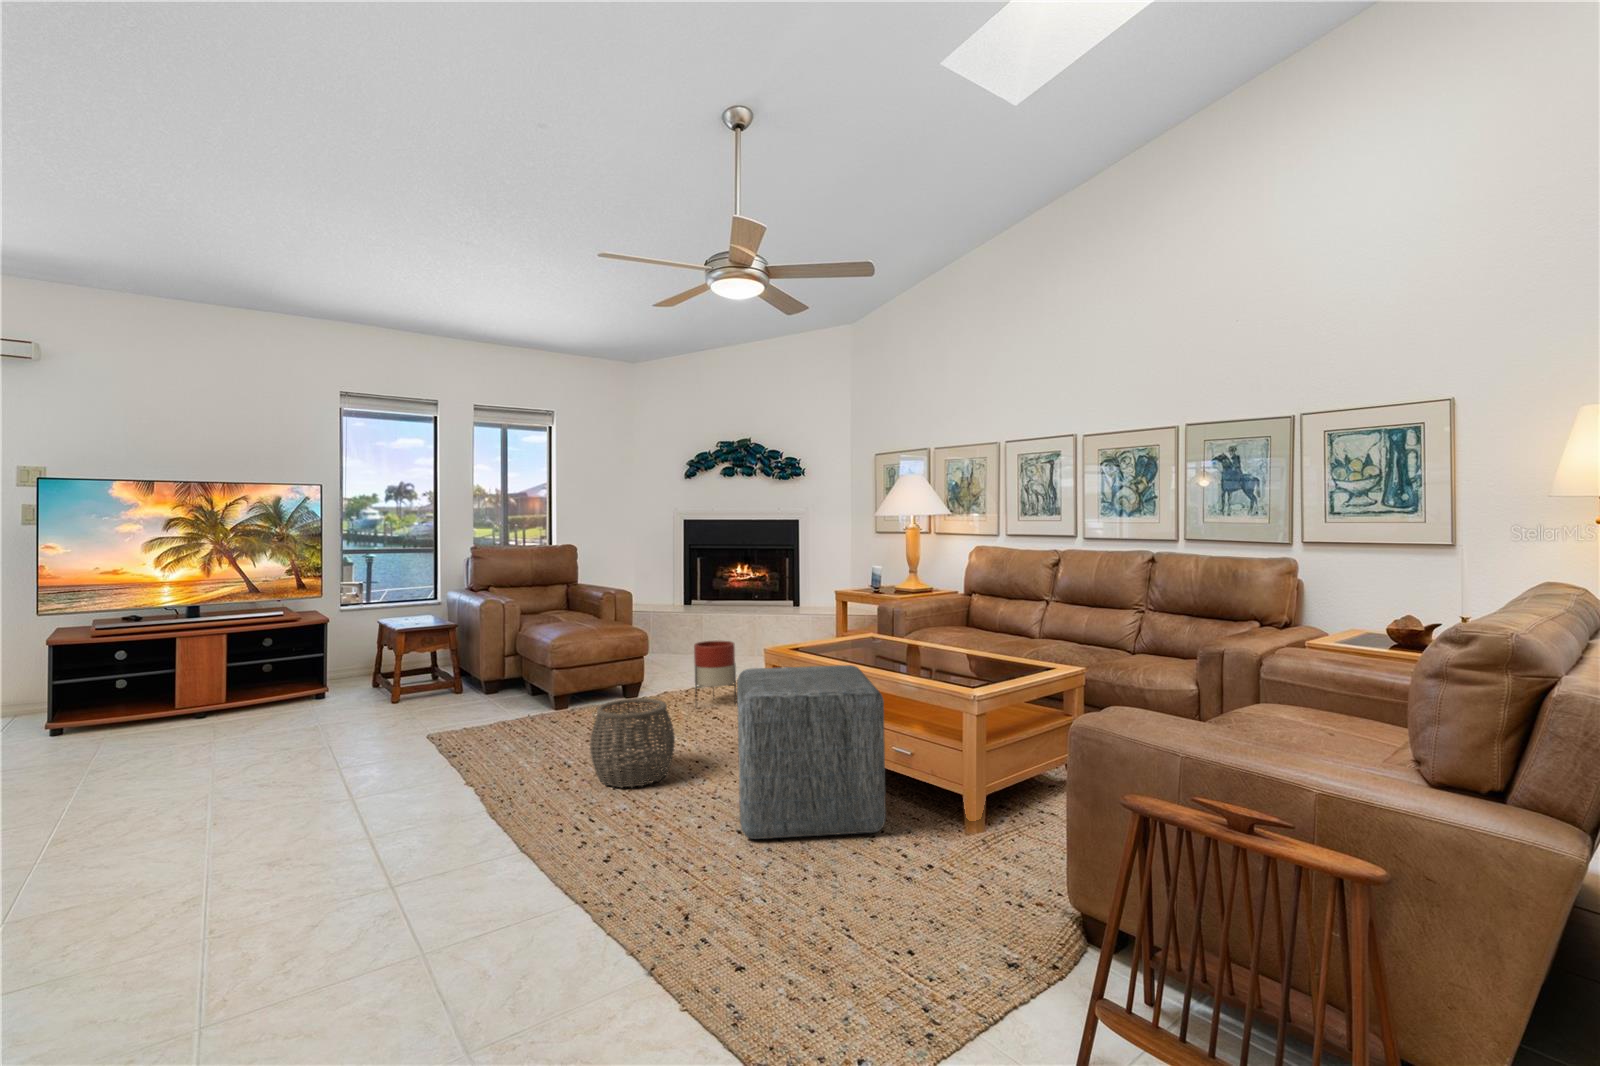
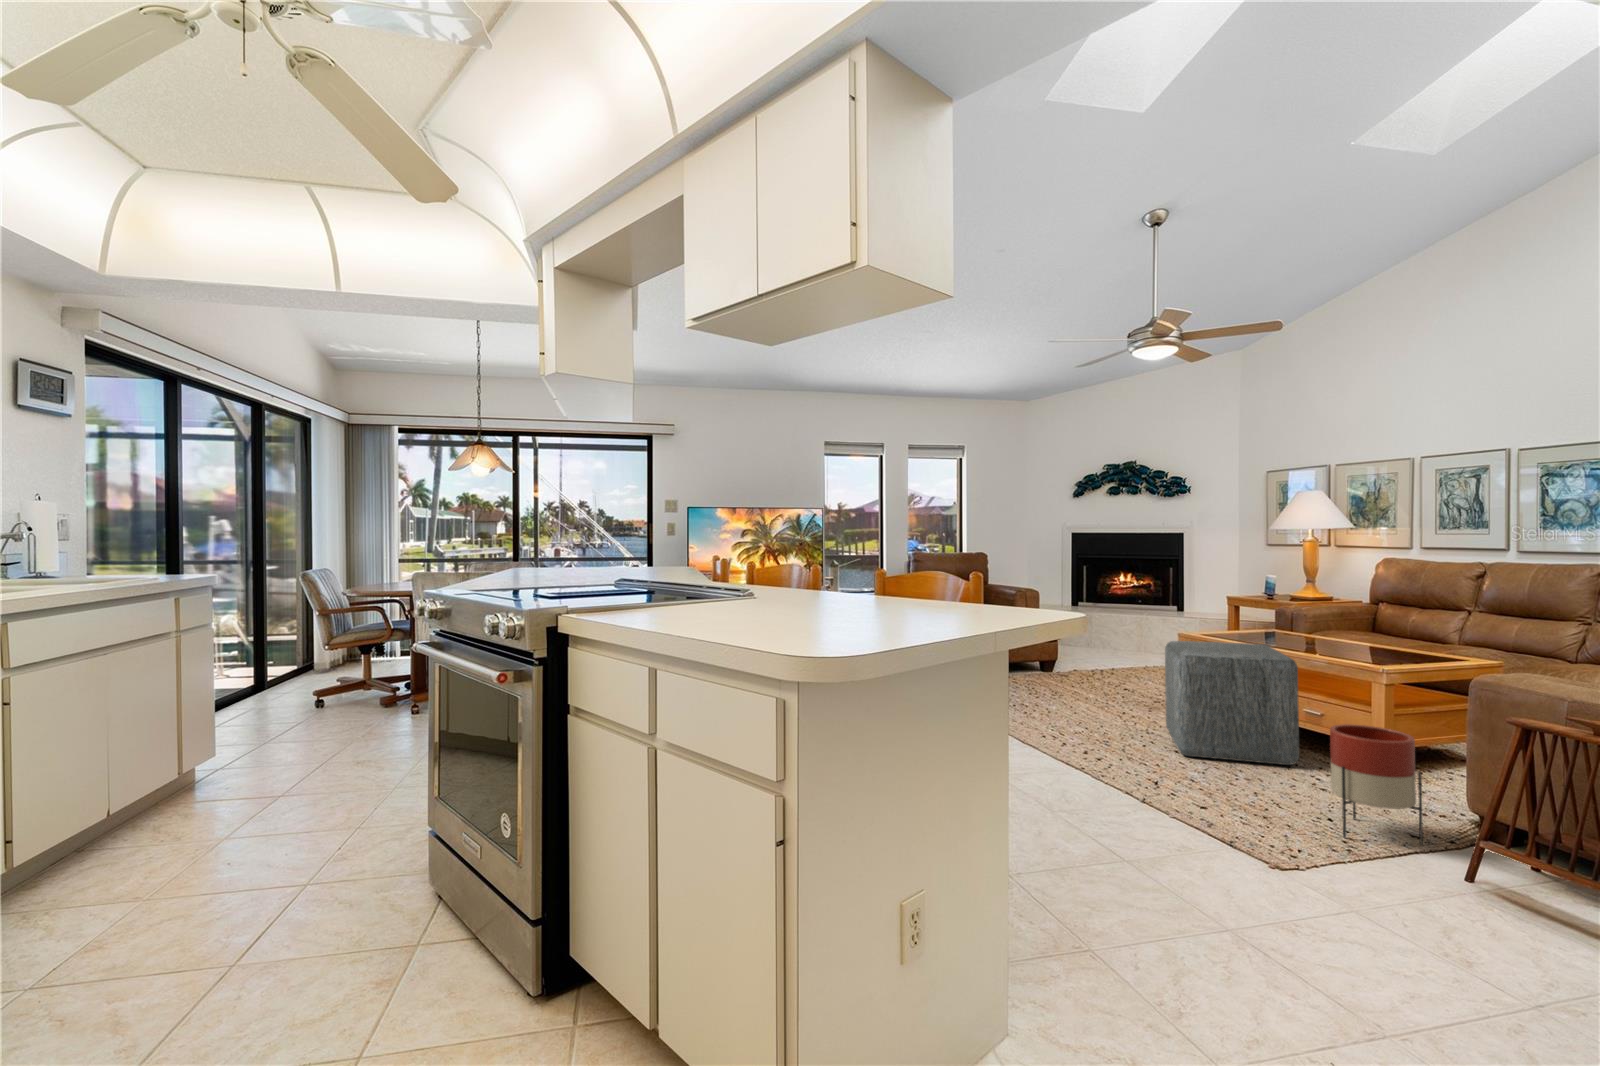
planter: present [694,640,736,703] -> present [1330,724,1423,845]
woven basket: present [590,698,675,788] -> none [1046,659,1110,720]

